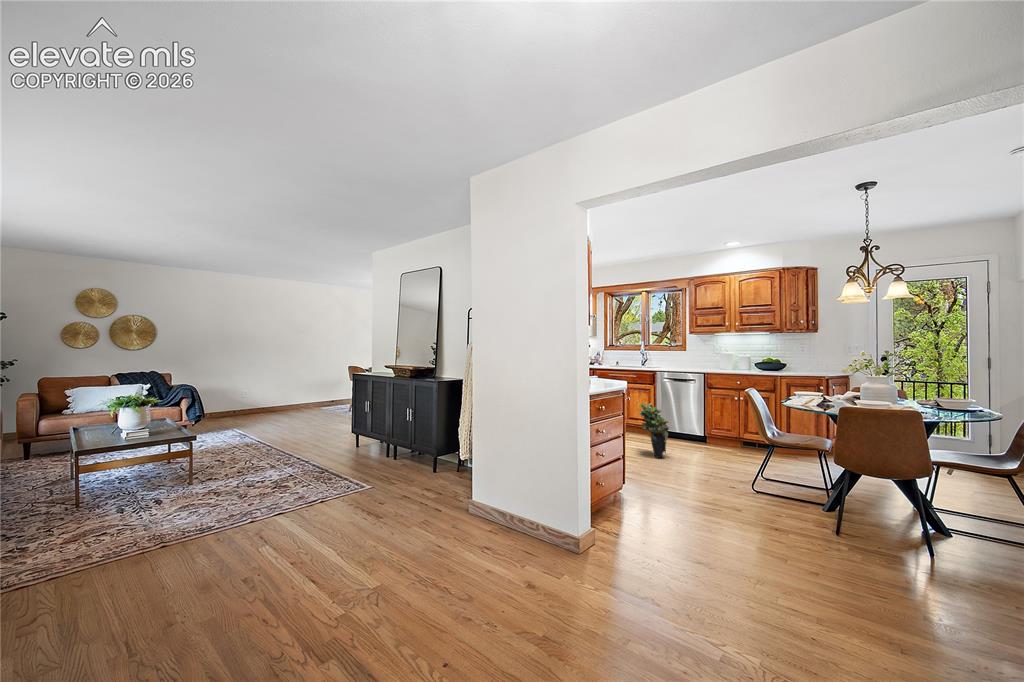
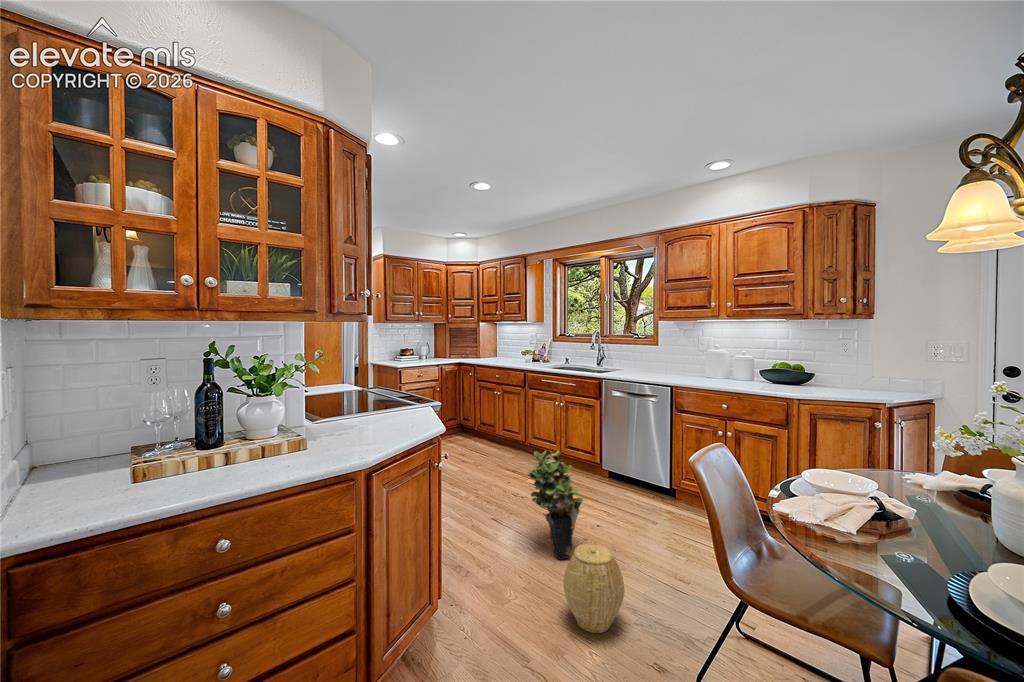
woven basket: none [677,437,708,475] -> present [564,544,624,633]

